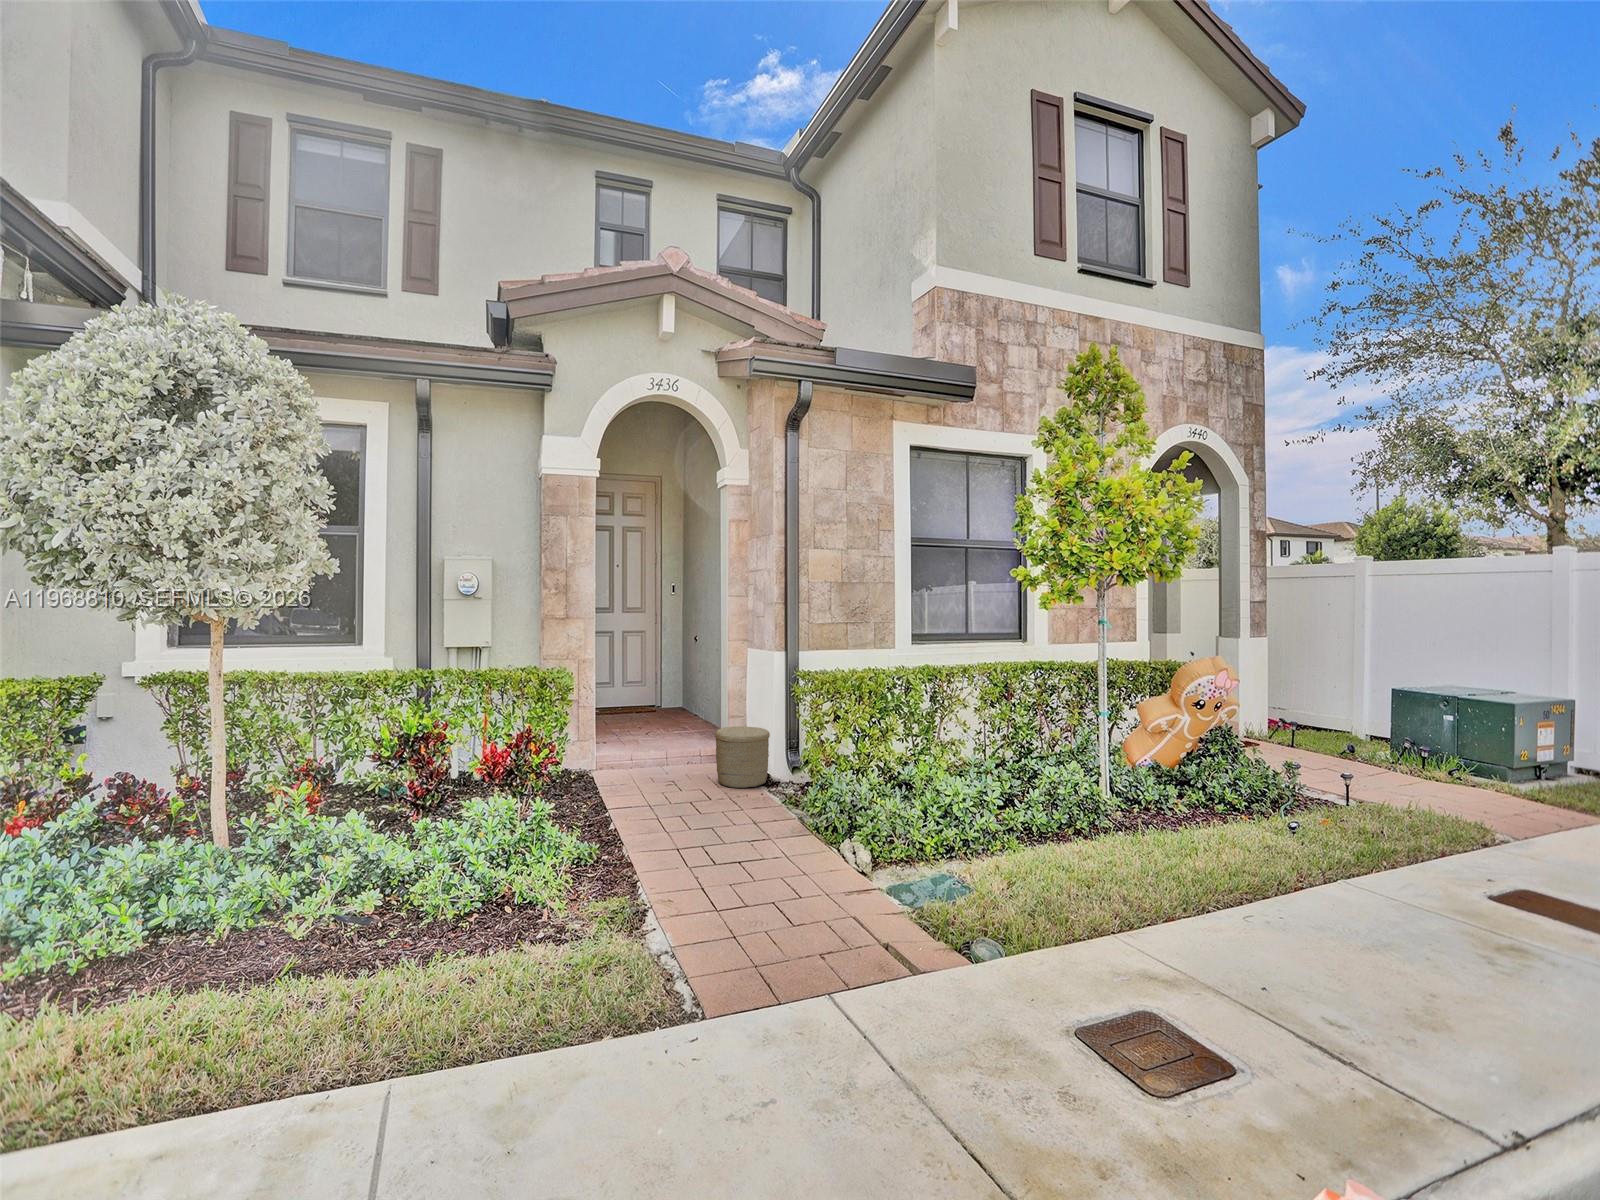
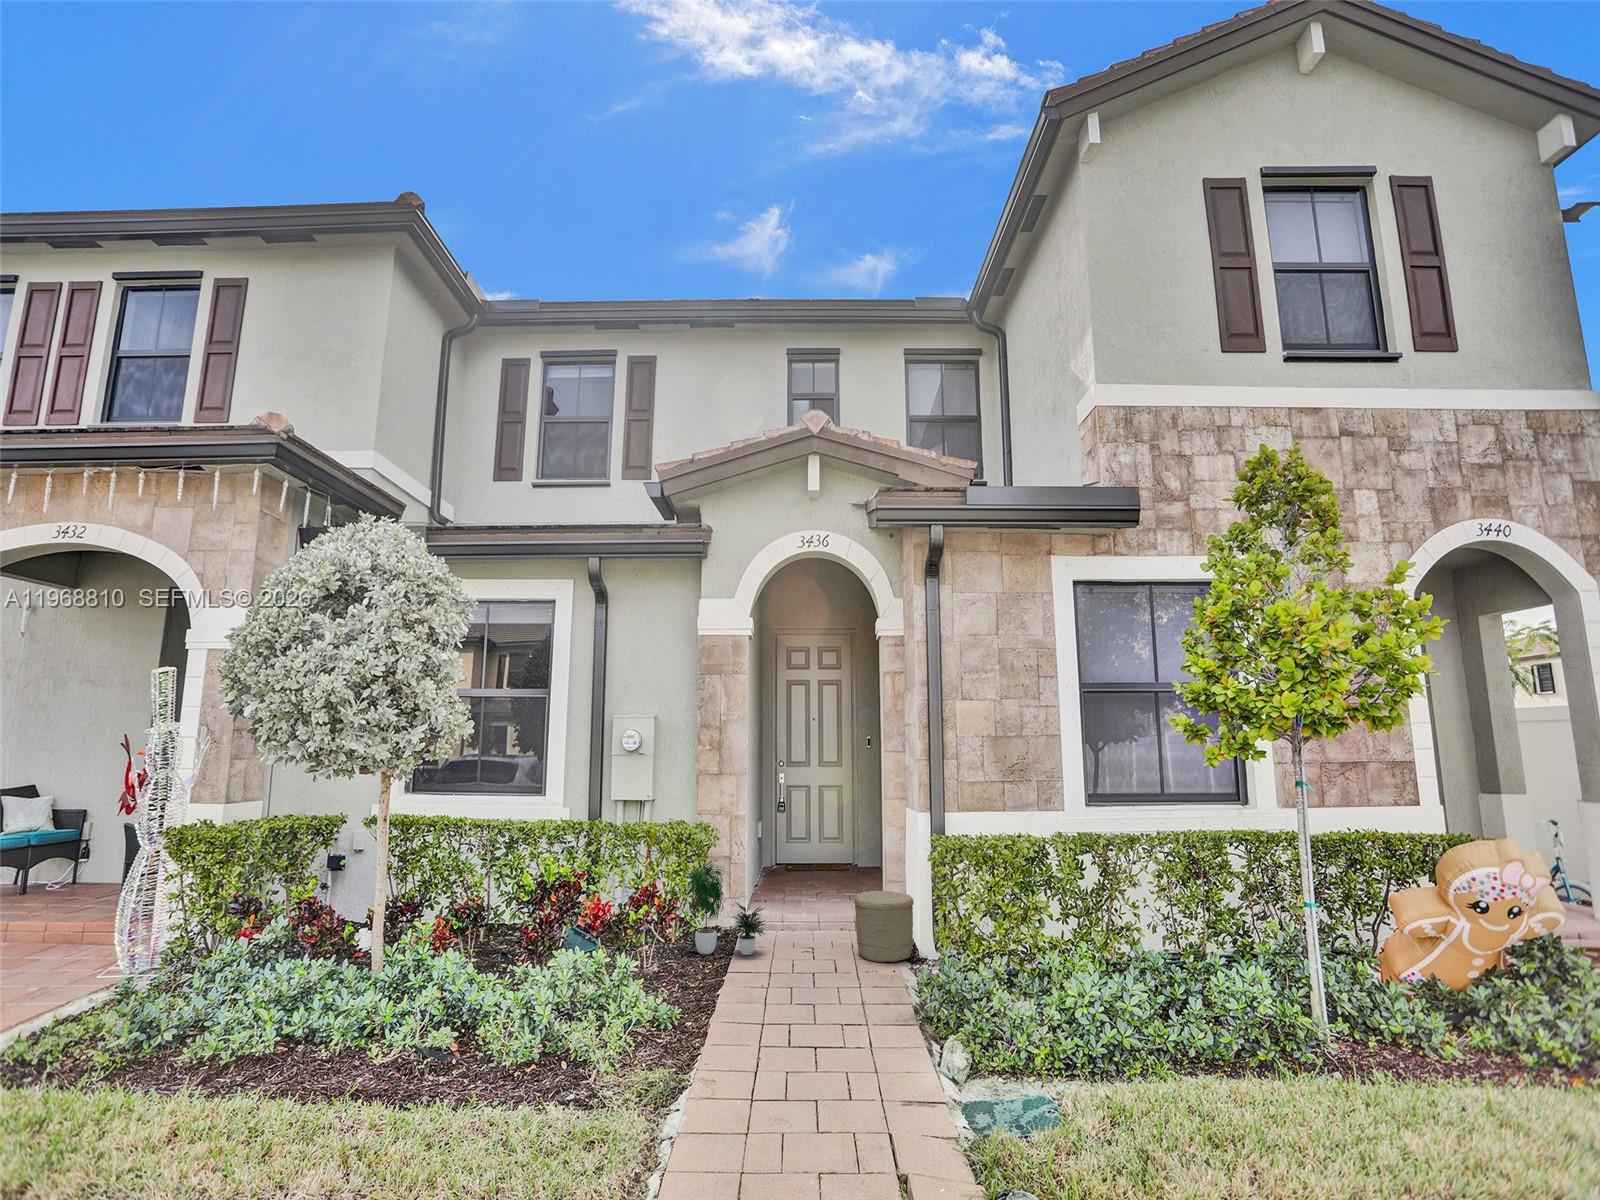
potted plant: none [551,705,634,796] -> present [688,862,765,955]

